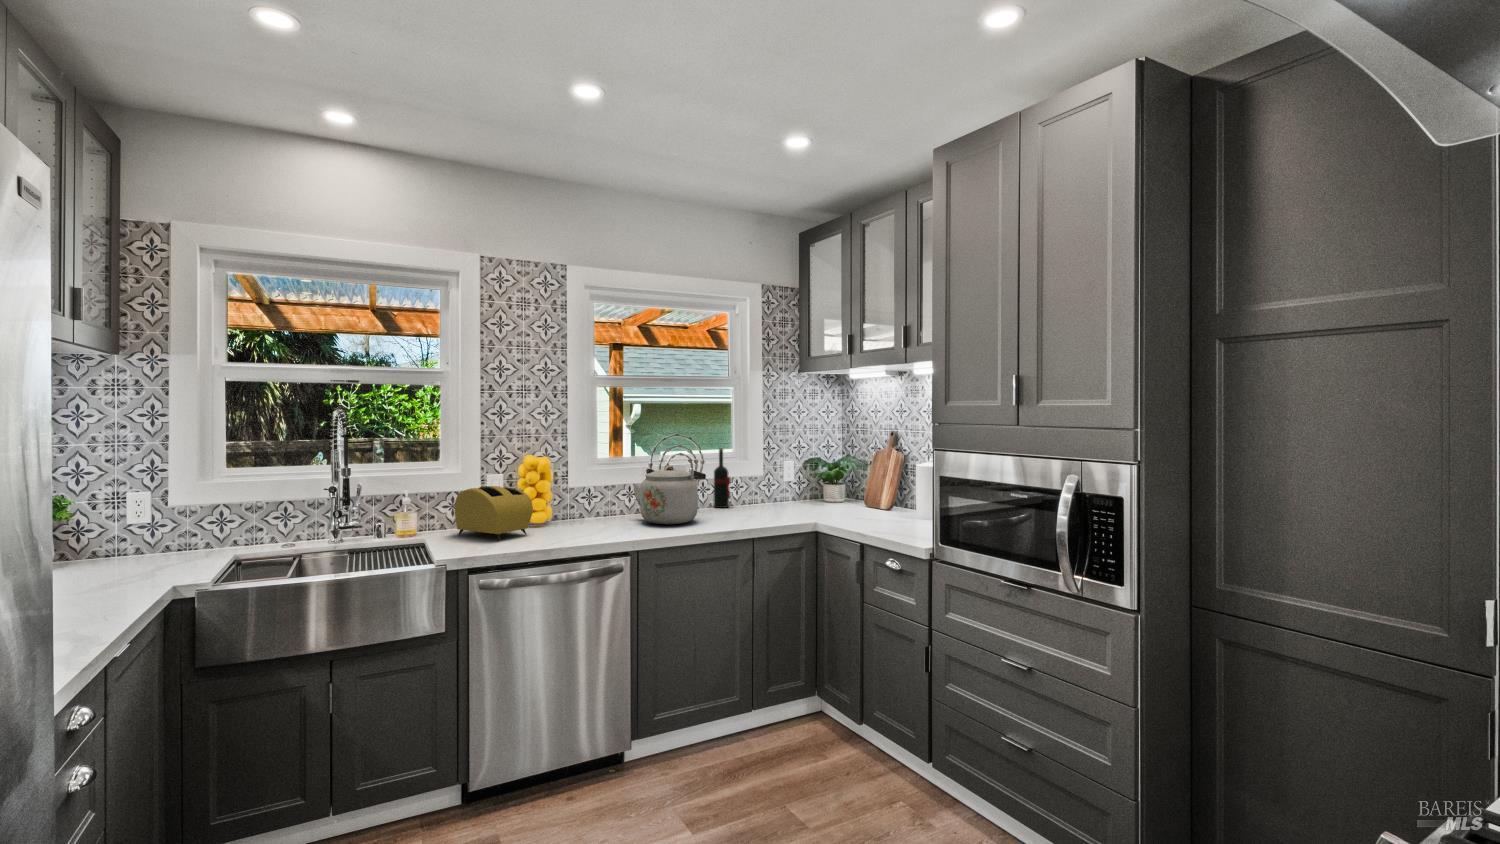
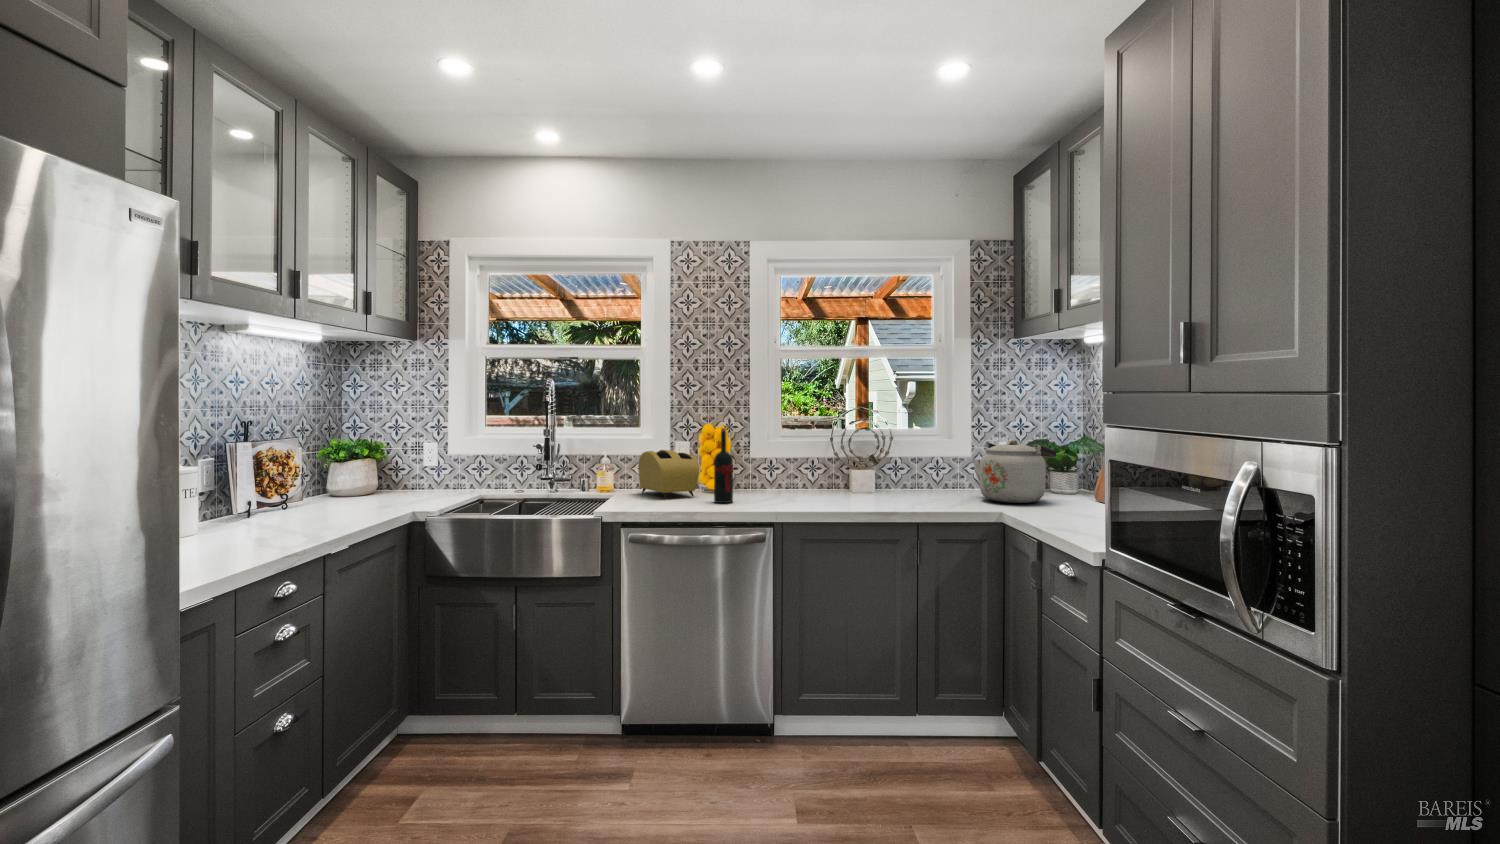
wine bottle: present [714,448,730,508] -> present [714,428,733,503]
kettle: present [633,466,706,524] -> present [973,440,1056,503]

